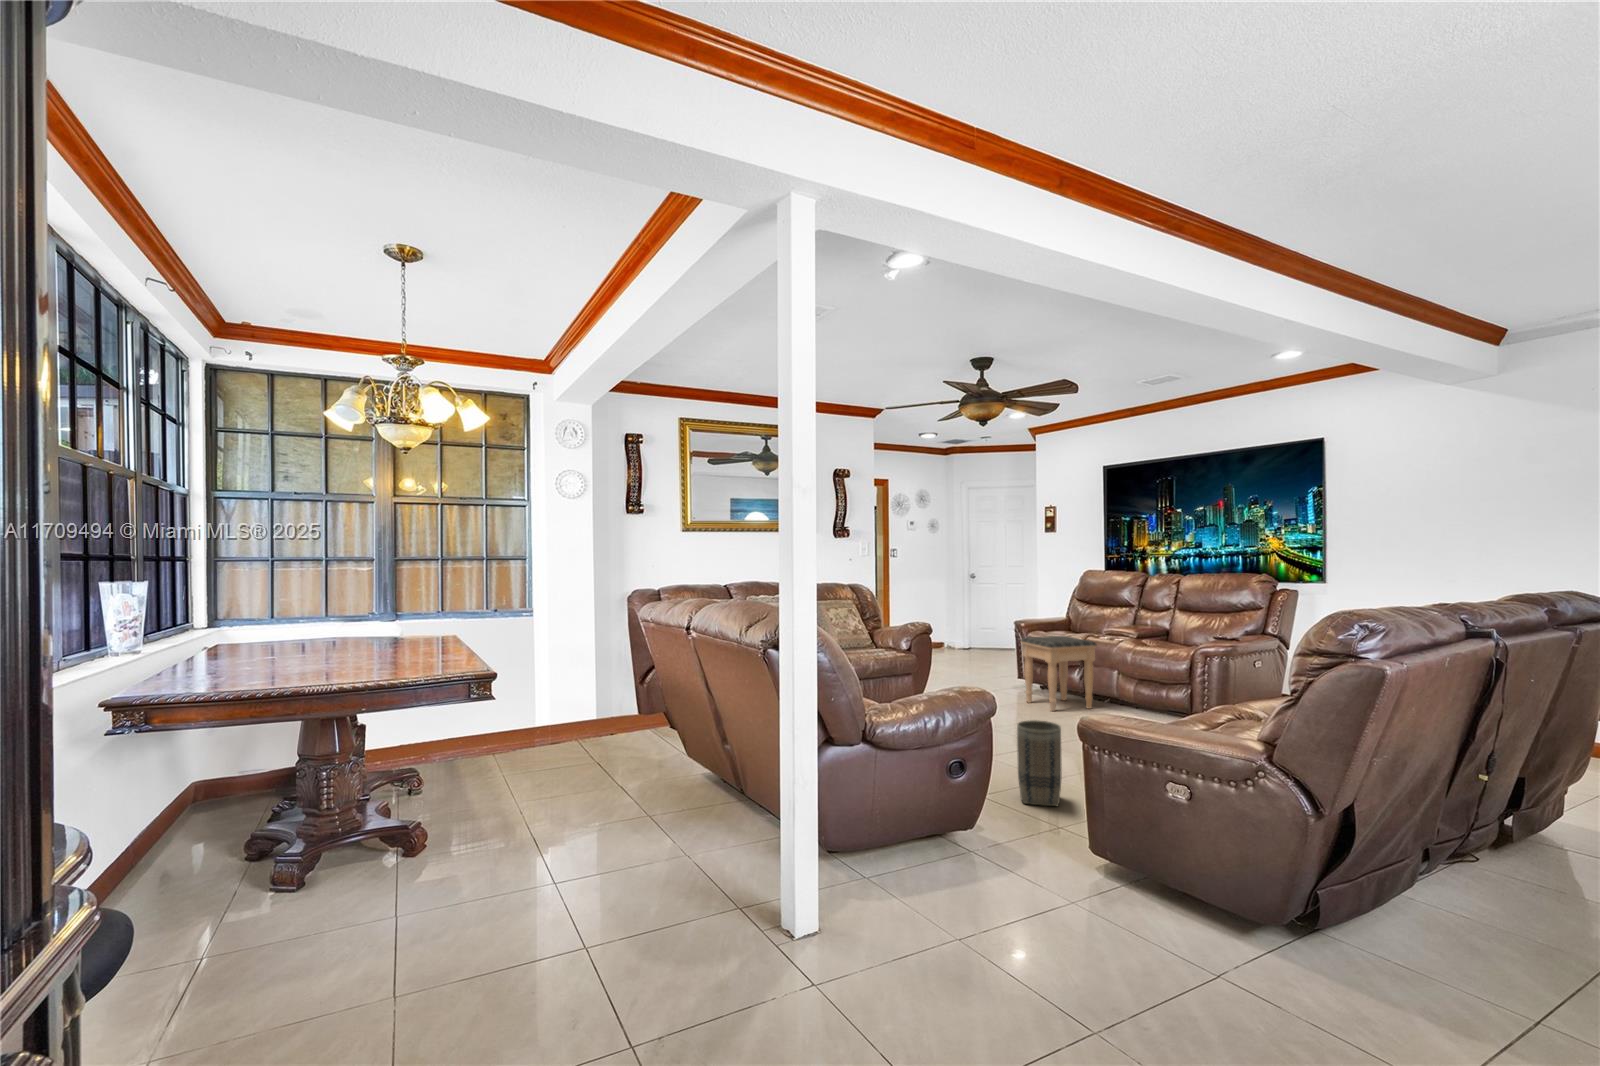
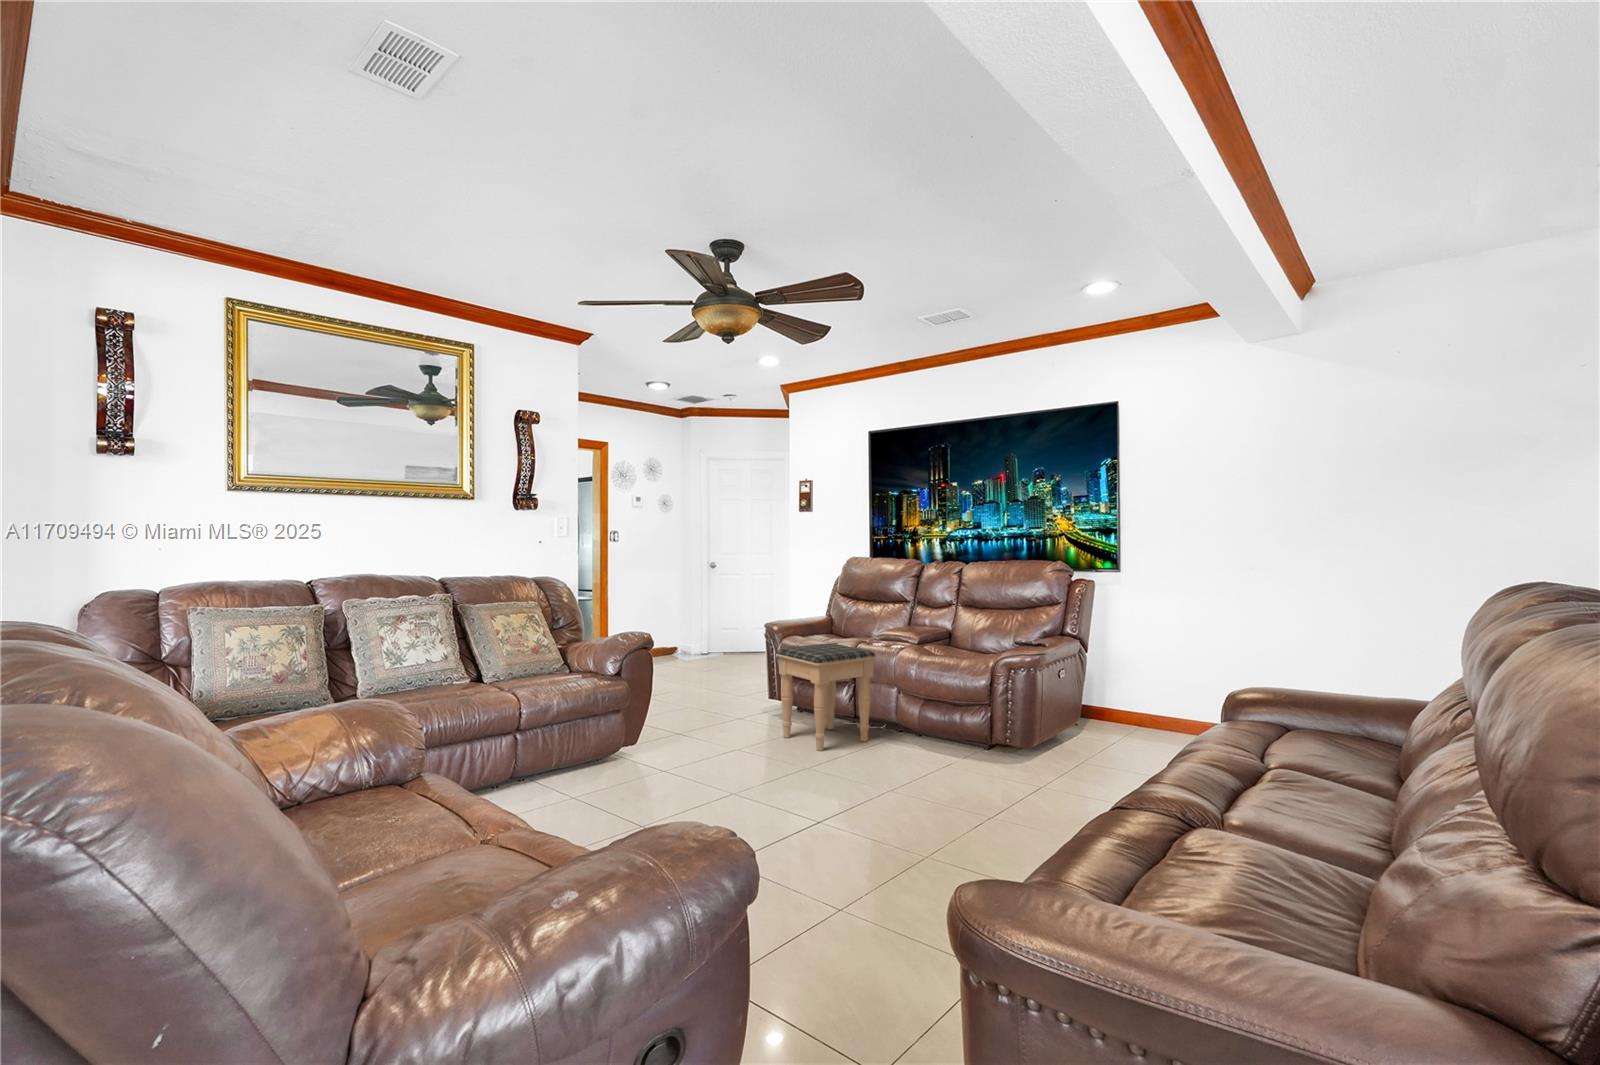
basket: present [1017,720,1062,806] -> none [801,827,878,999]

